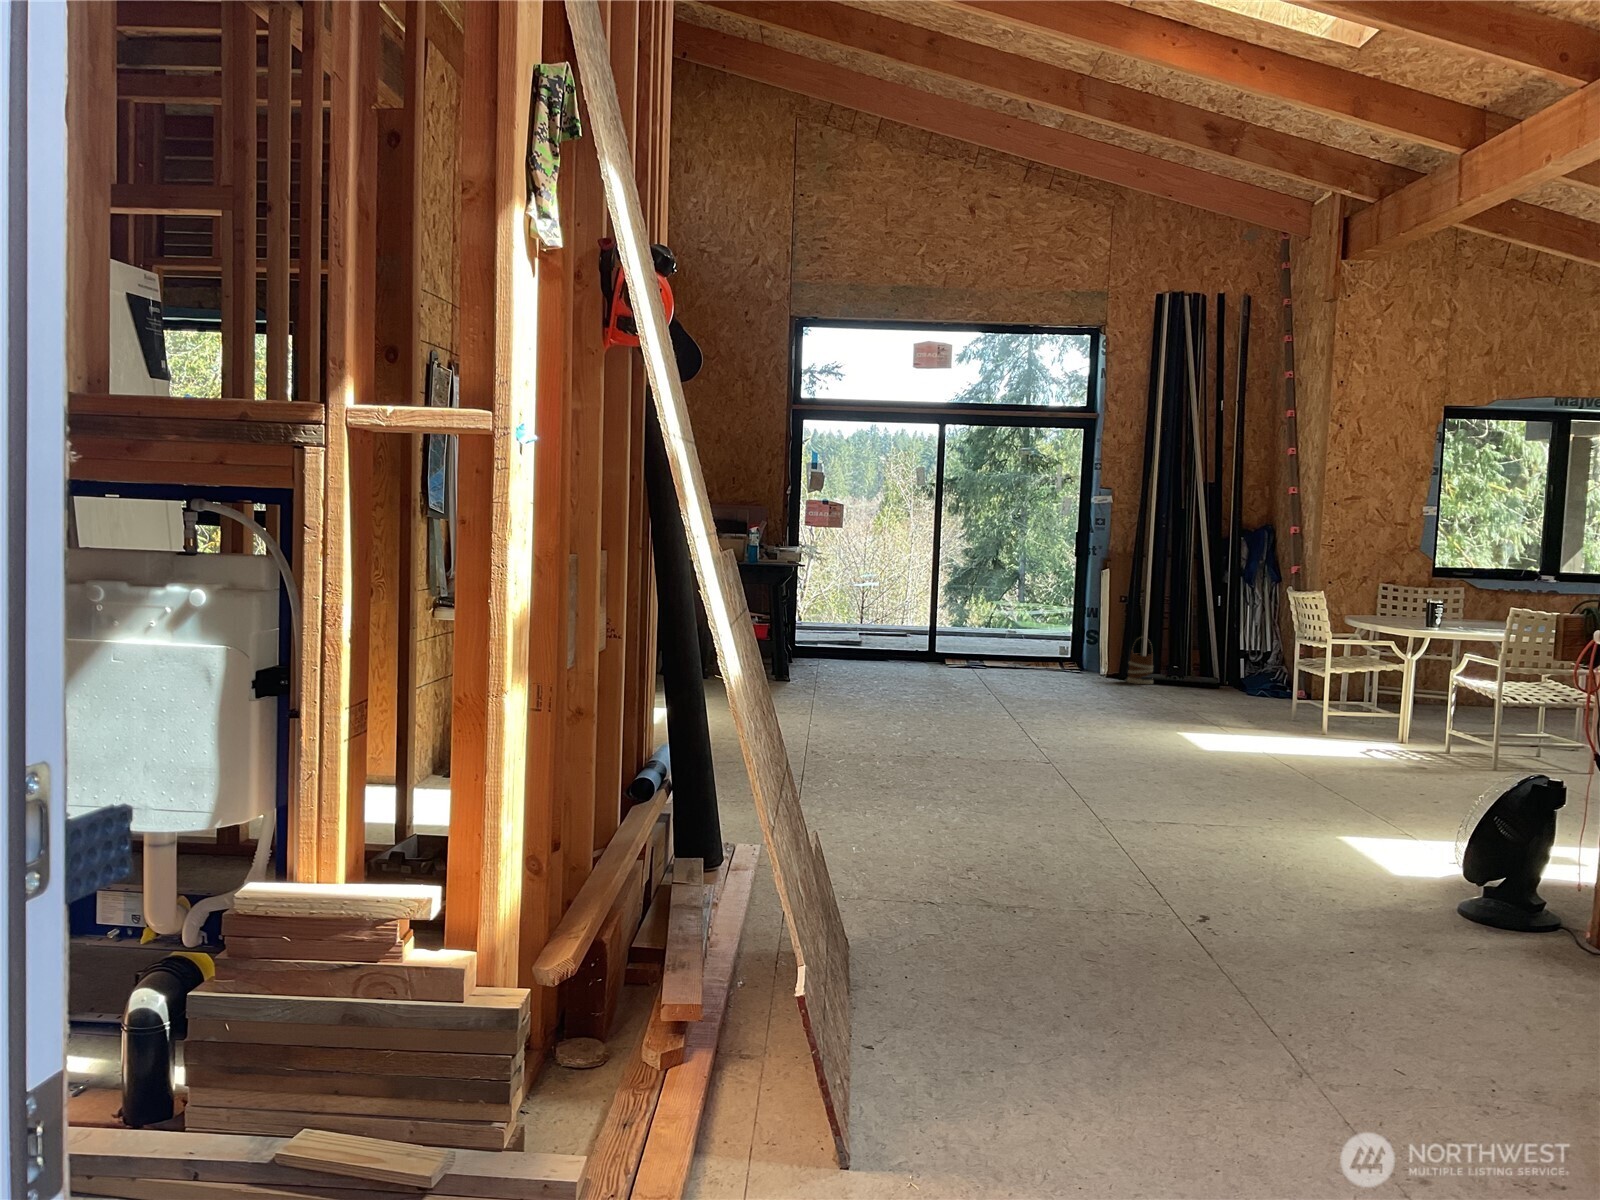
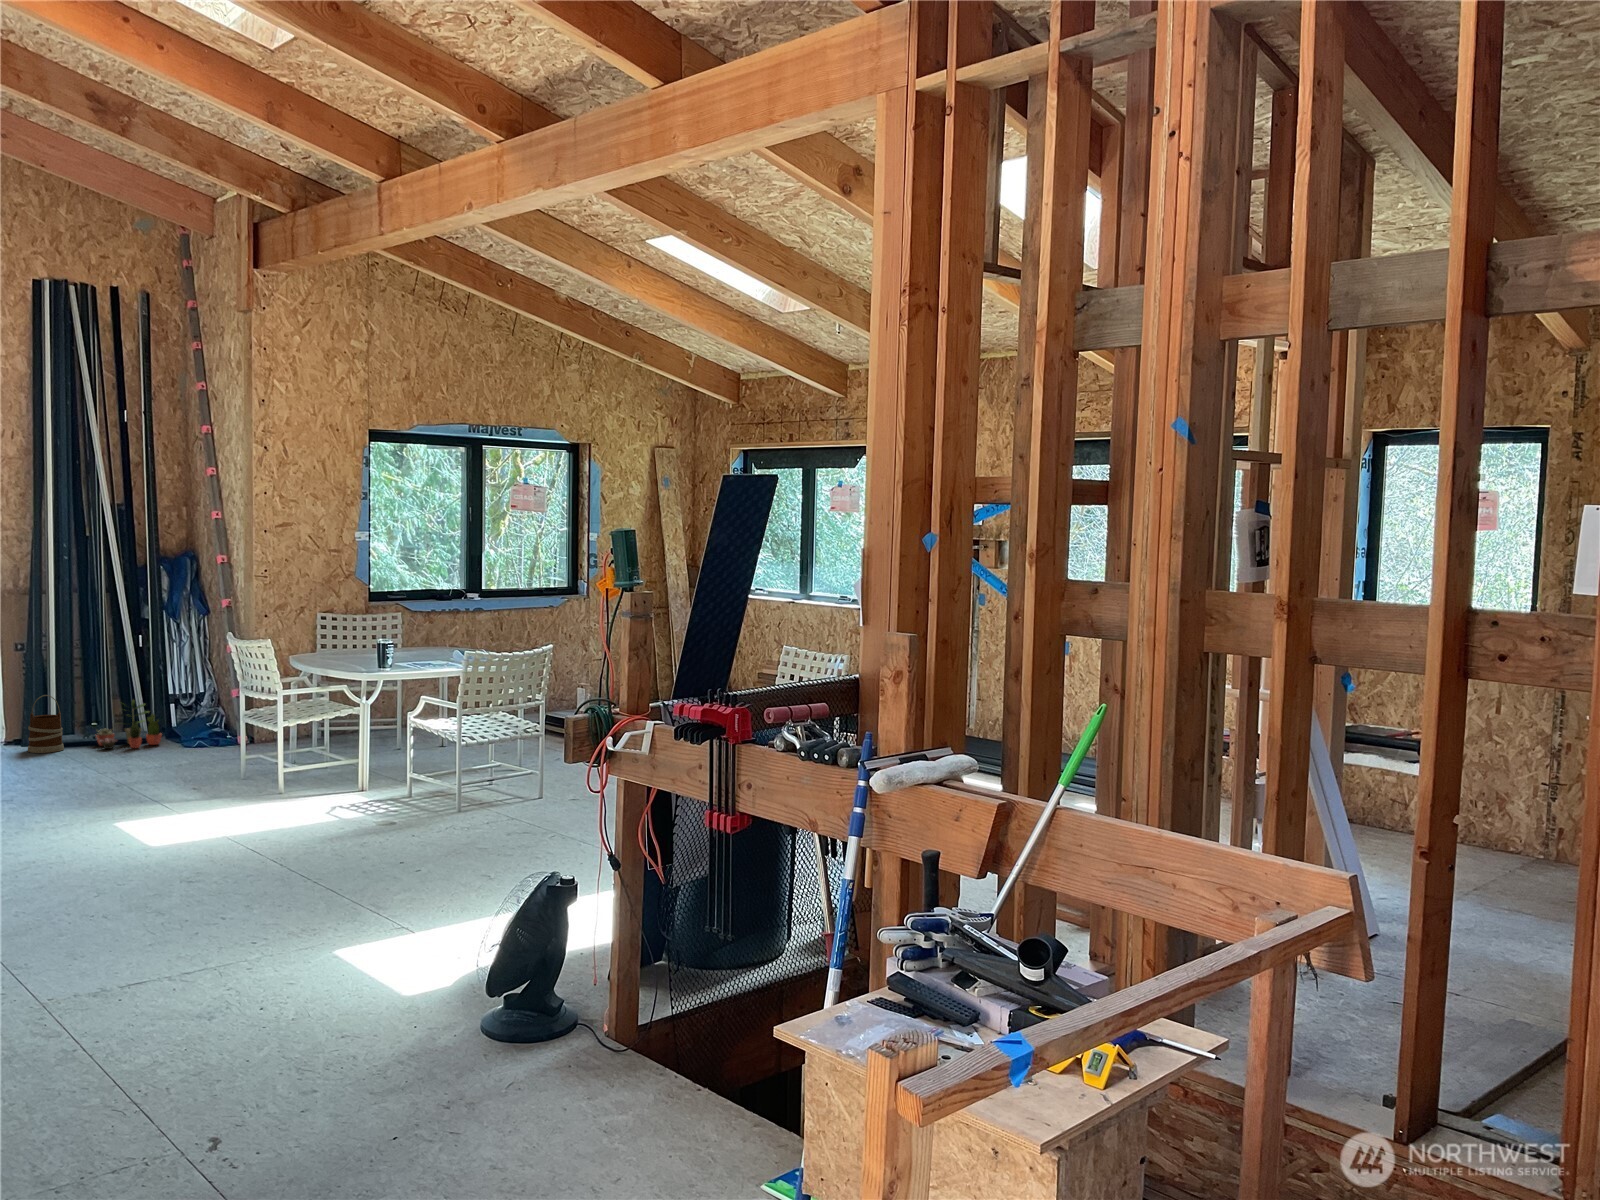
potted plant: none [1178,649,1230,690] -> present [96,700,162,749]

